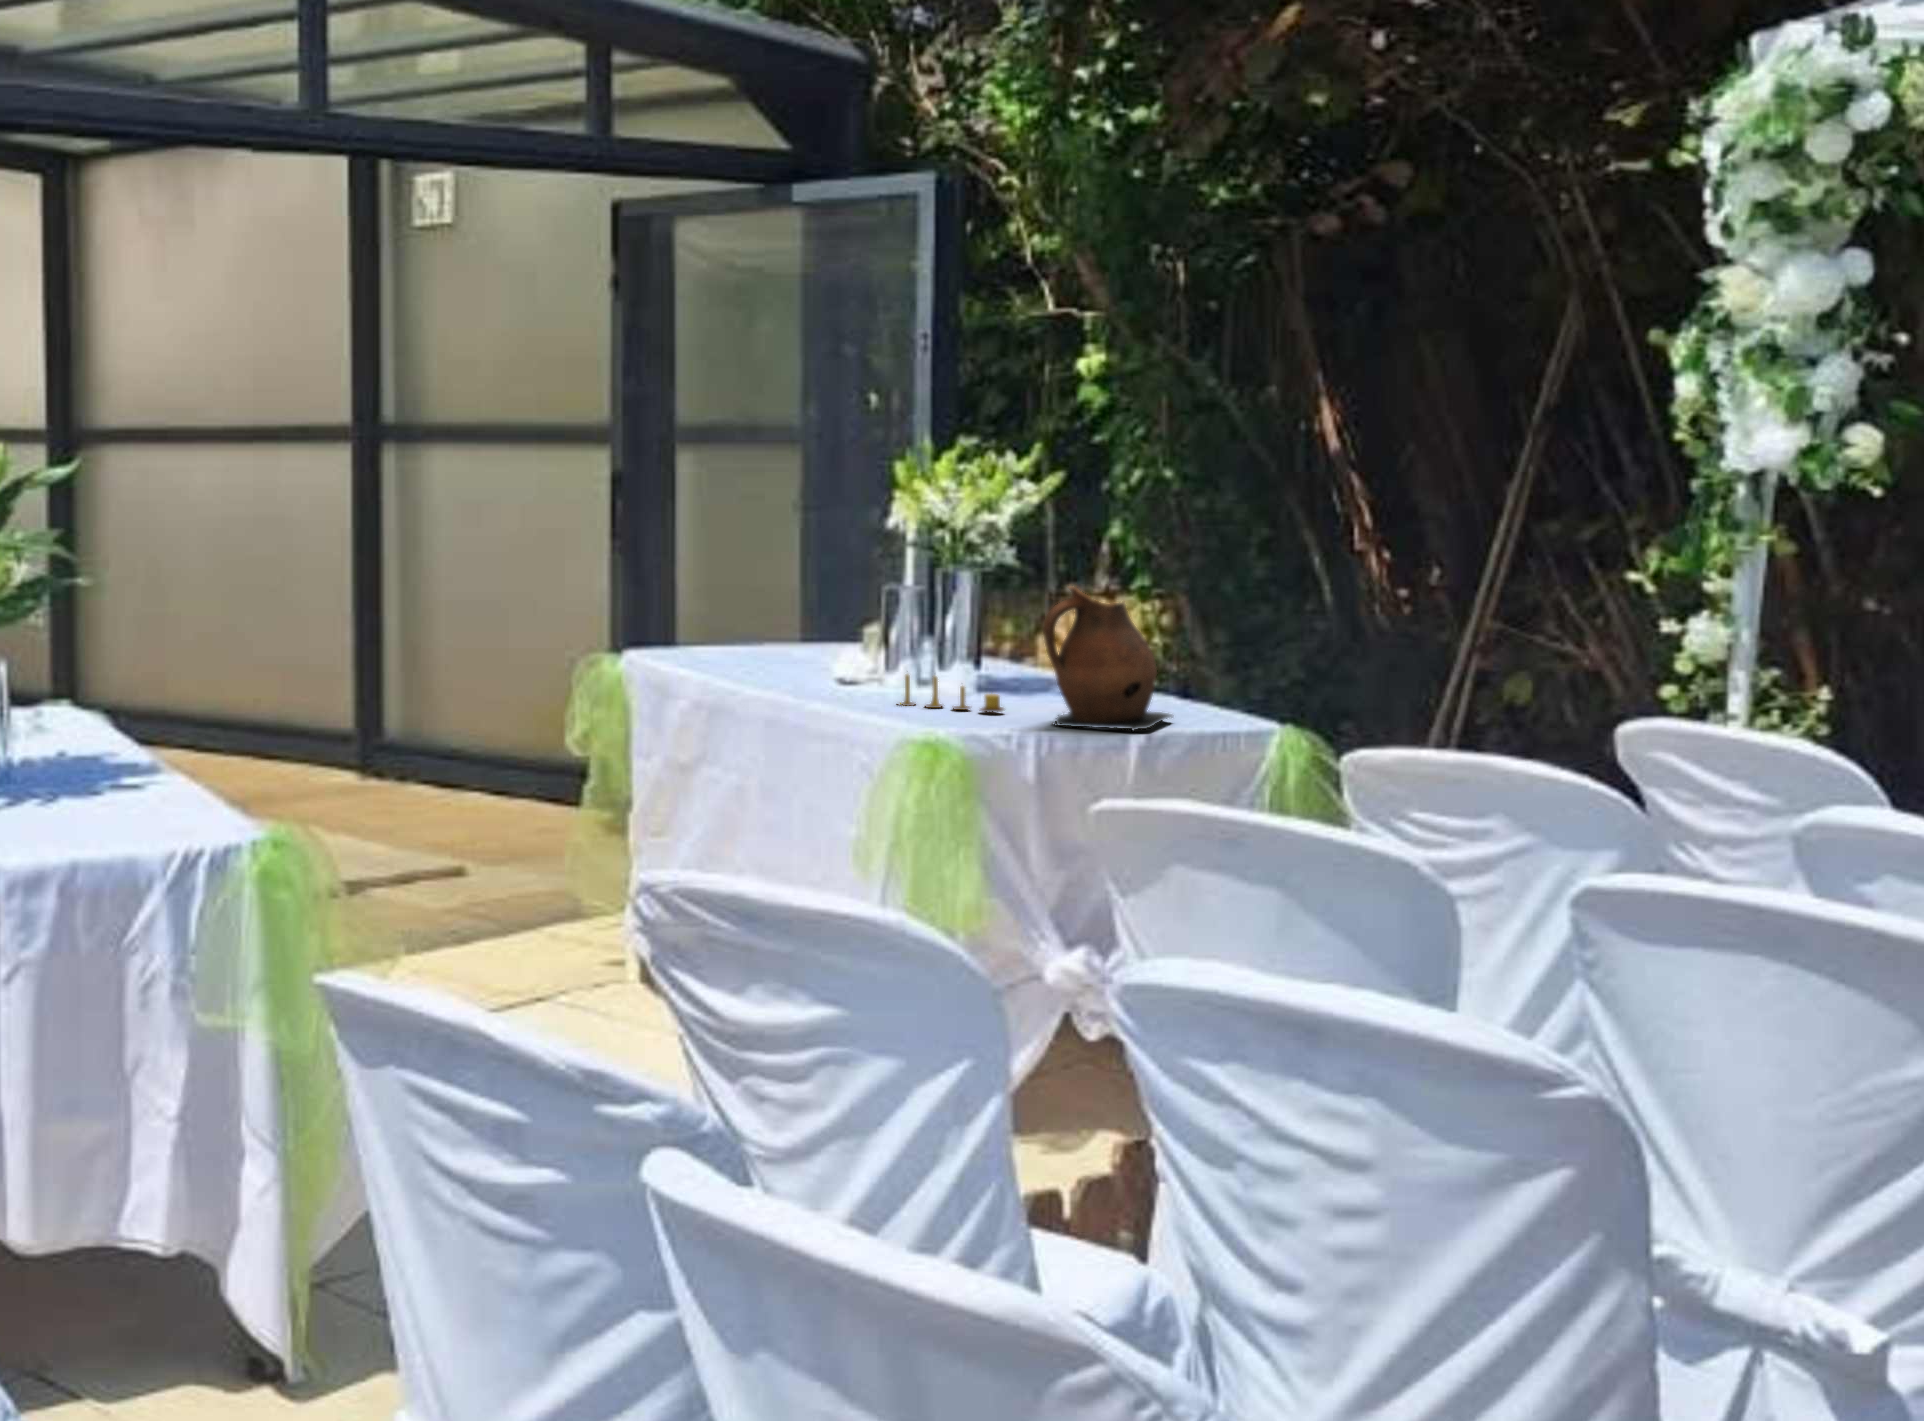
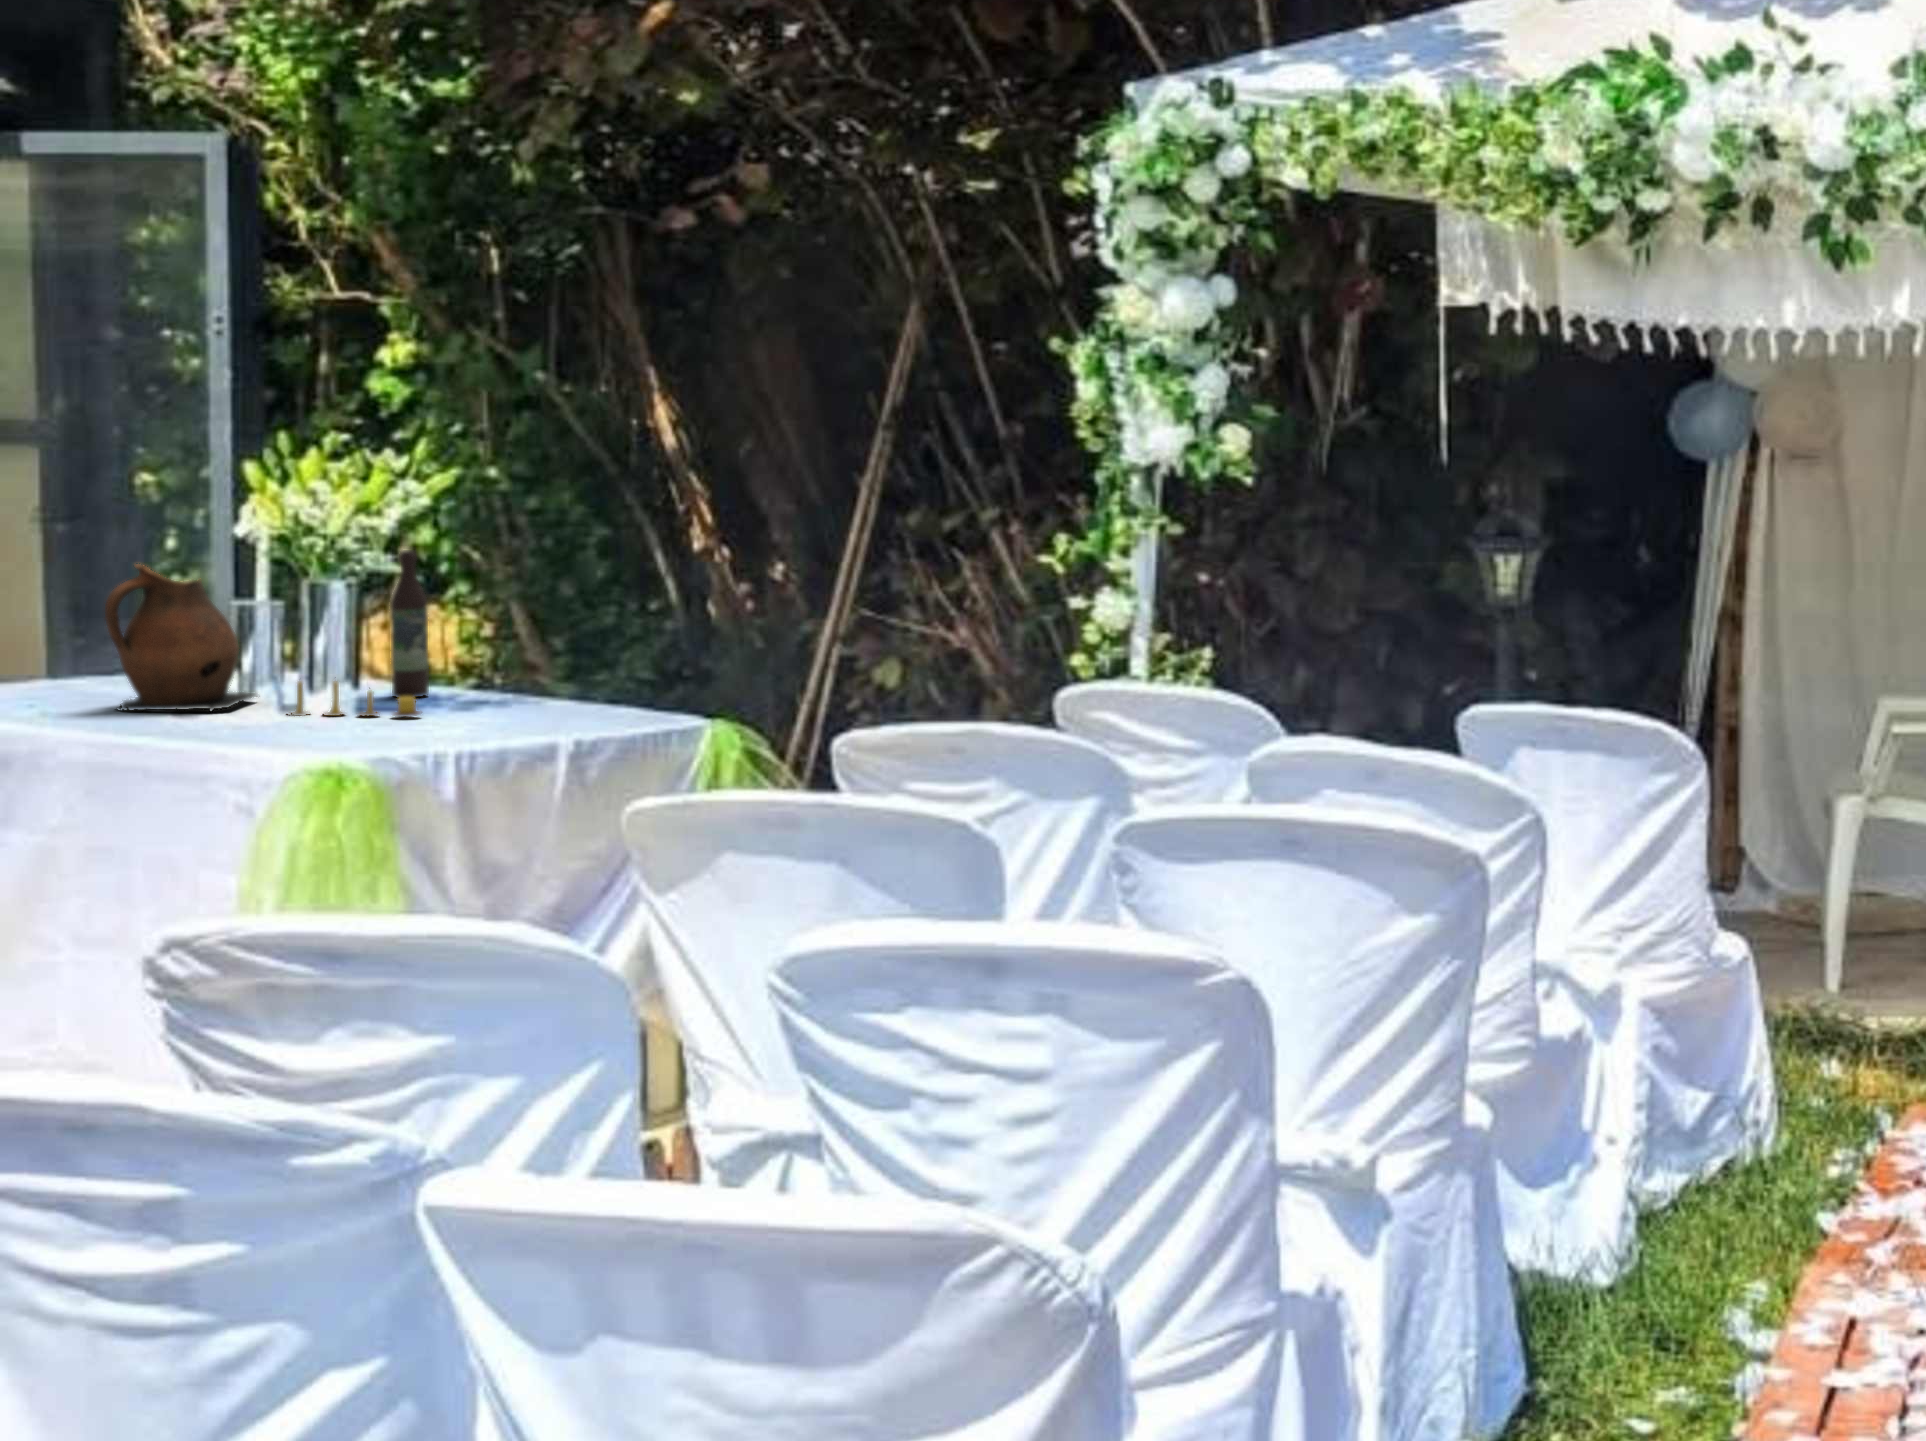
wine bottle: none [993,554,1026,693] -> present [390,550,429,698]
ceramic pitcher: present [1043,586,1172,731] -> present [105,565,257,711]

